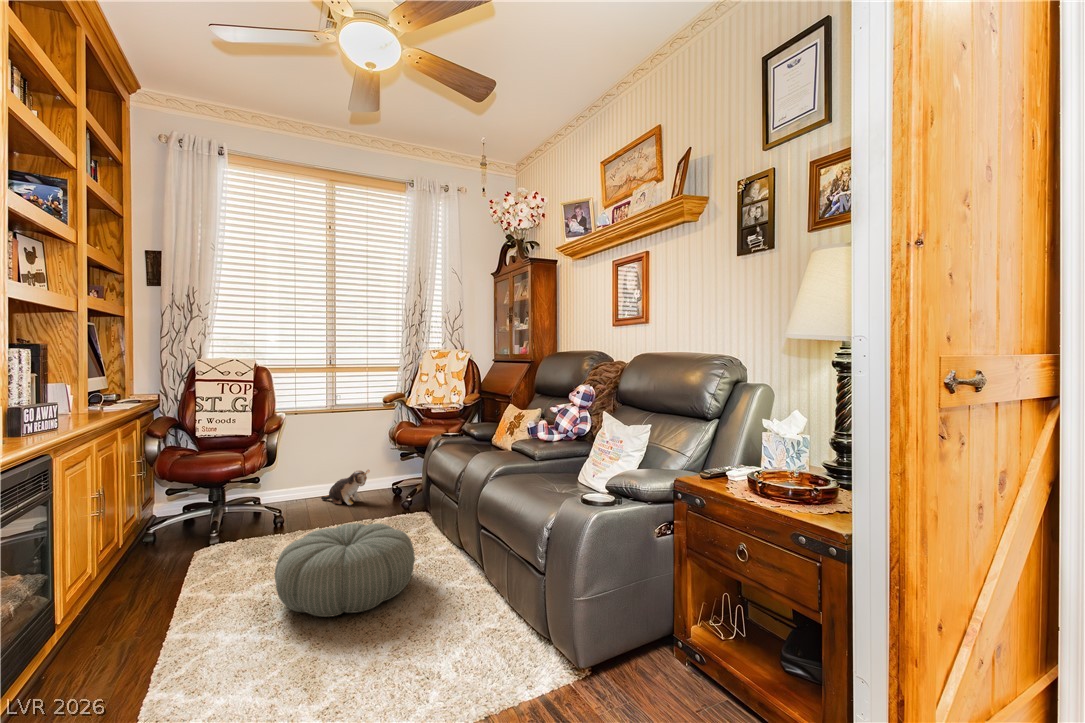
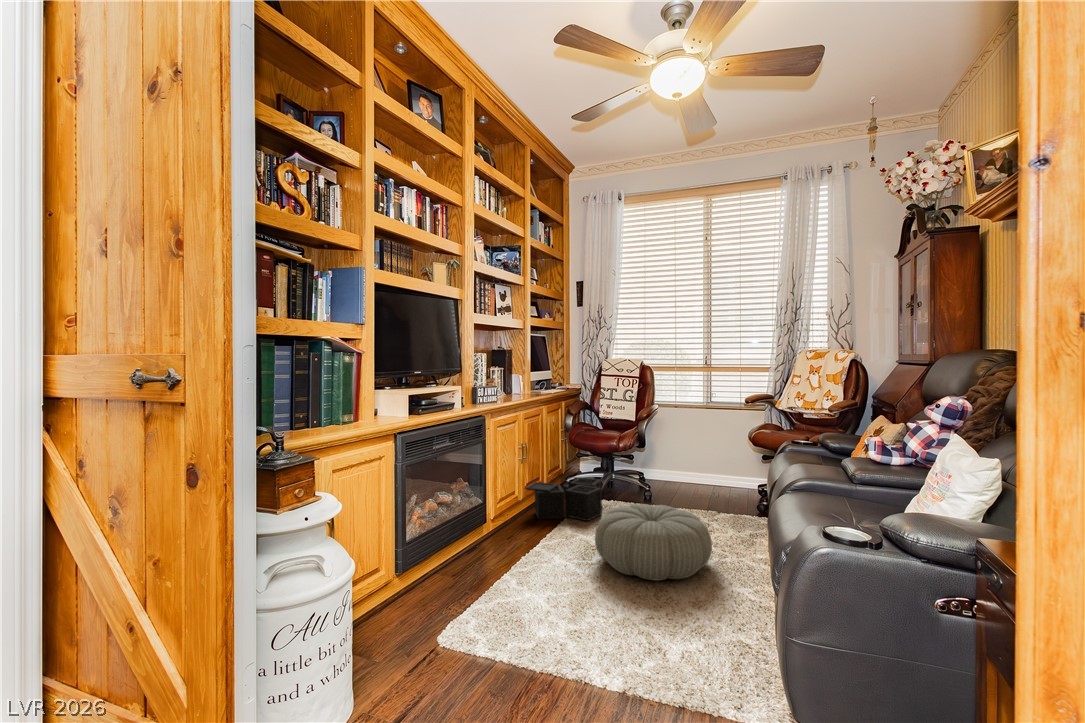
plush toy: present [321,469,370,505] -> none [691,465,729,496]
storage bin: none [107,516,243,597] -> present [525,477,602,521]

